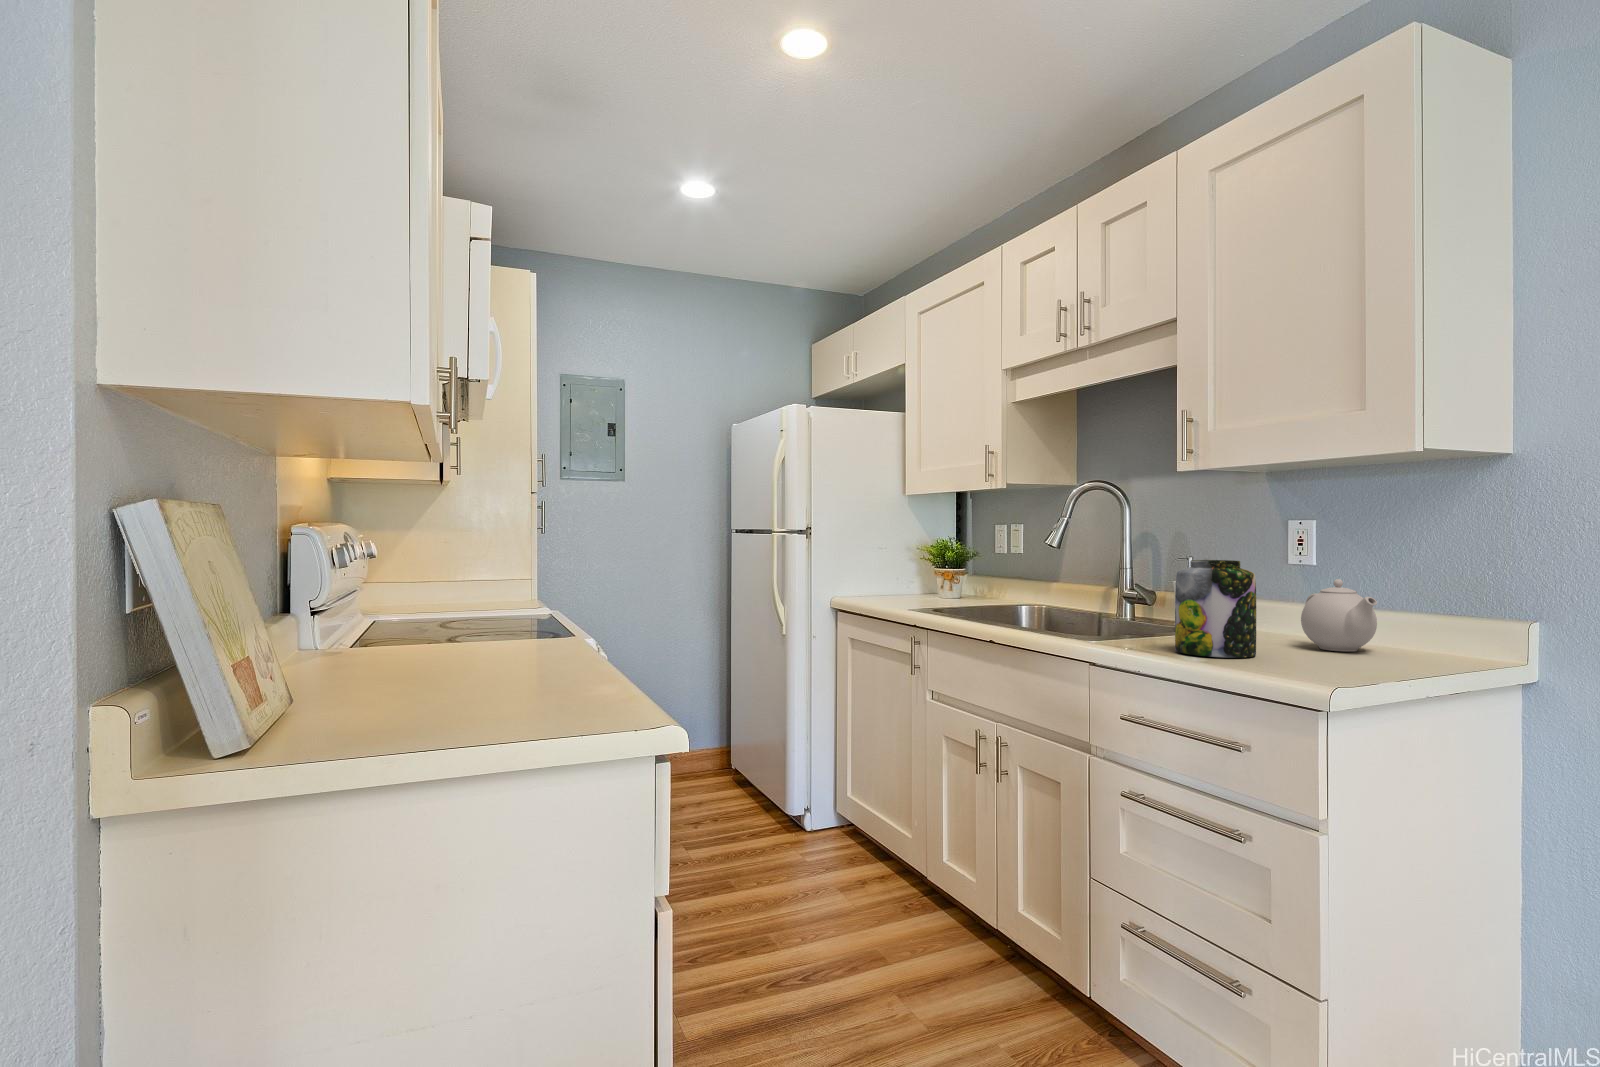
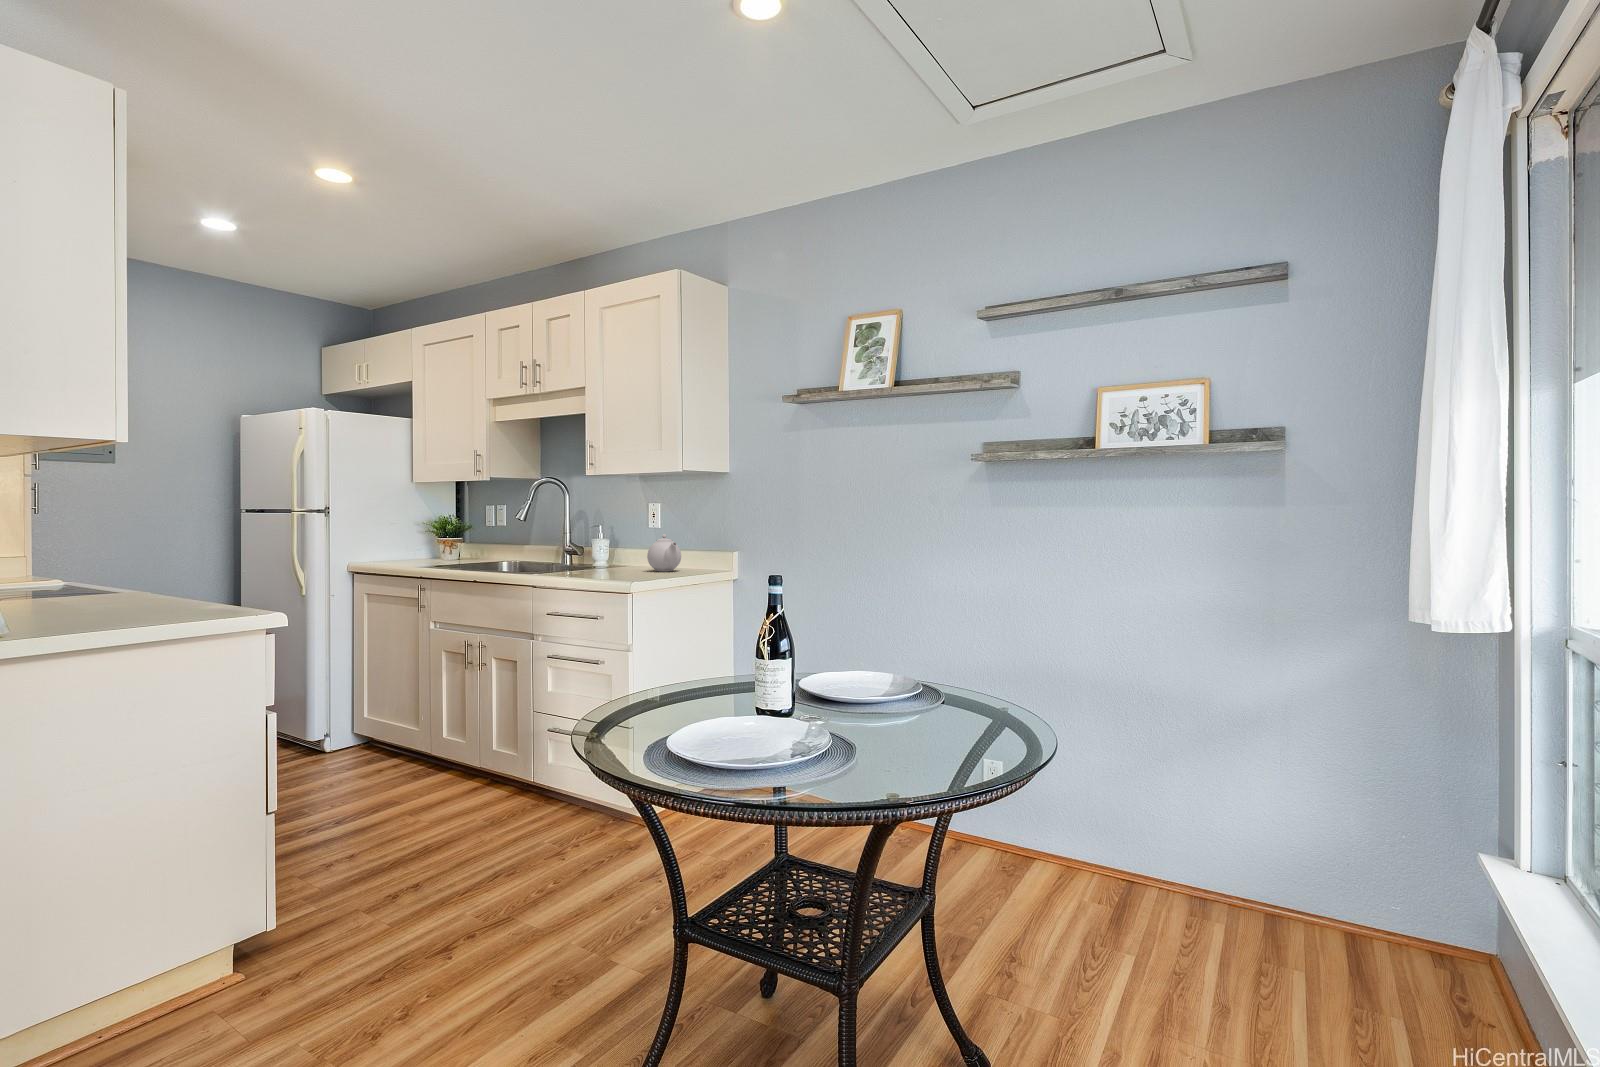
jar: present [1175,560,1256,658] -> none [579,524,620,576]

